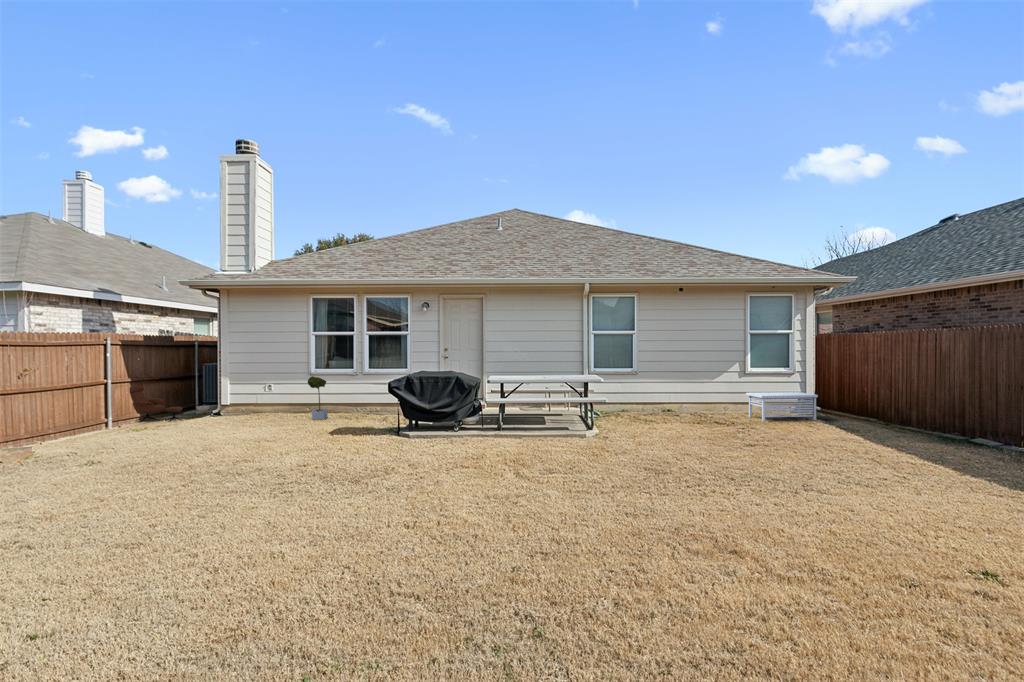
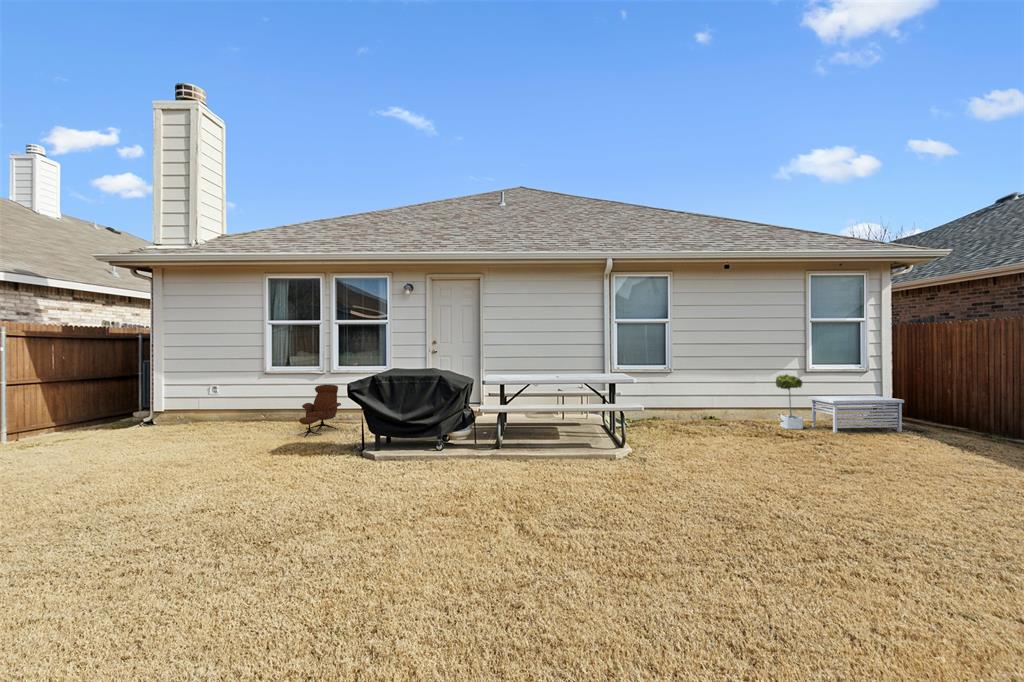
potted tree: present [308,376,328,420] -> present [776,374,803,429]
lounge chair: present [129,386,183,422] -> present [298,385,341,437]

